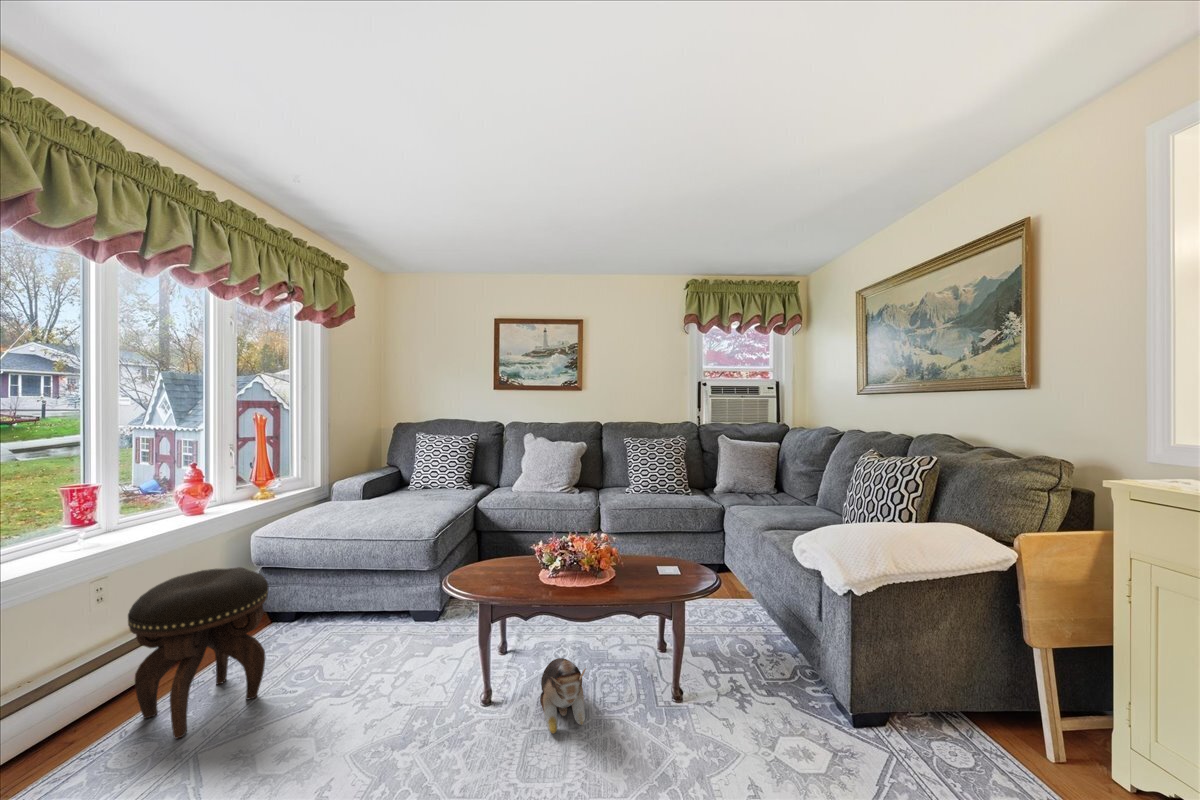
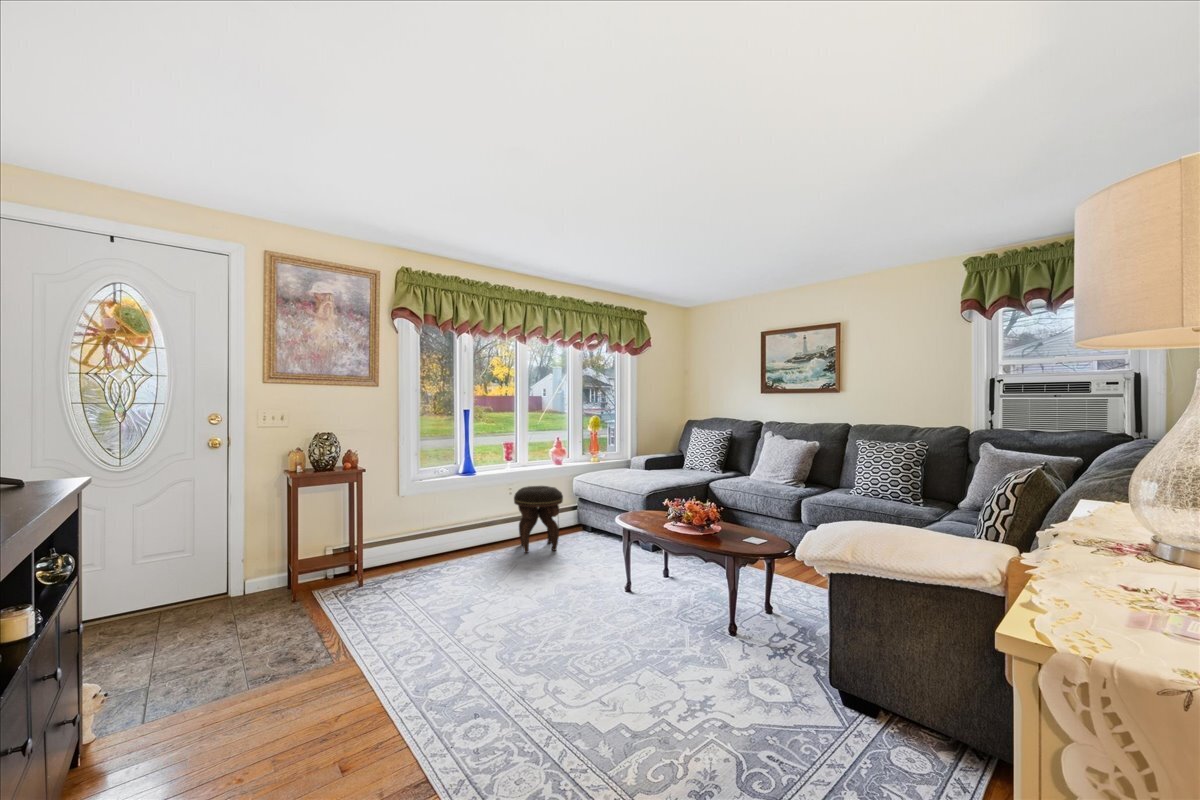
plush toy: present [540,658,586,734] -> none [636,561,682,606]

